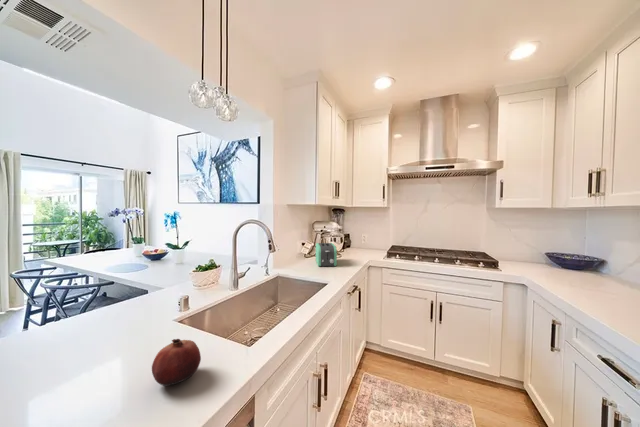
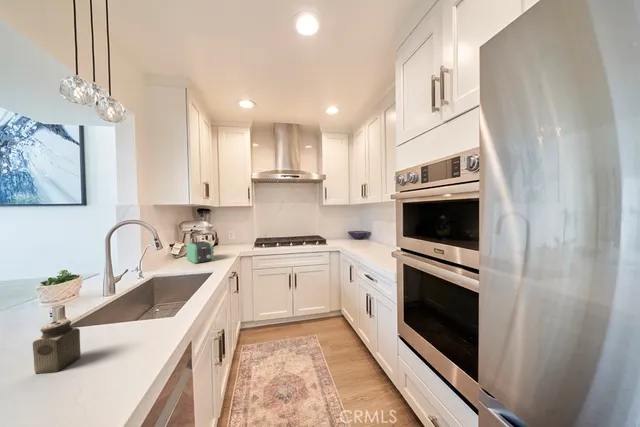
salt shaker: none [94,325,132,387] -> present [33,320,81,373]
fruit: present [152,339,201,386] -> none [117,311,159,345]

